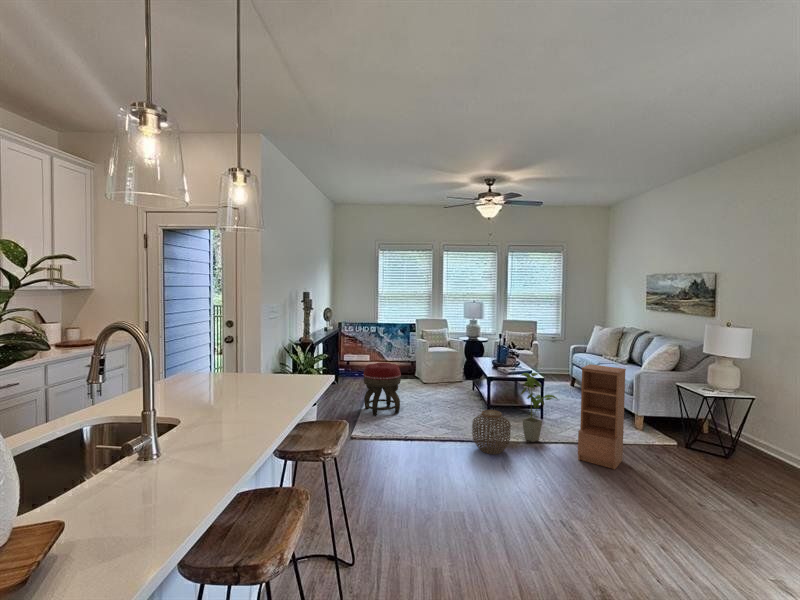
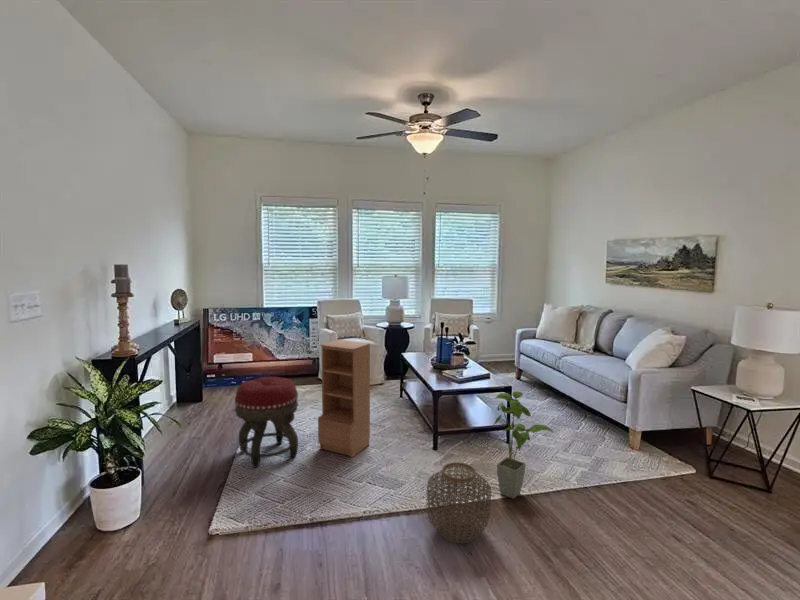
bookcase: present [578,364,626,470] -> present [318,340,370,457]

